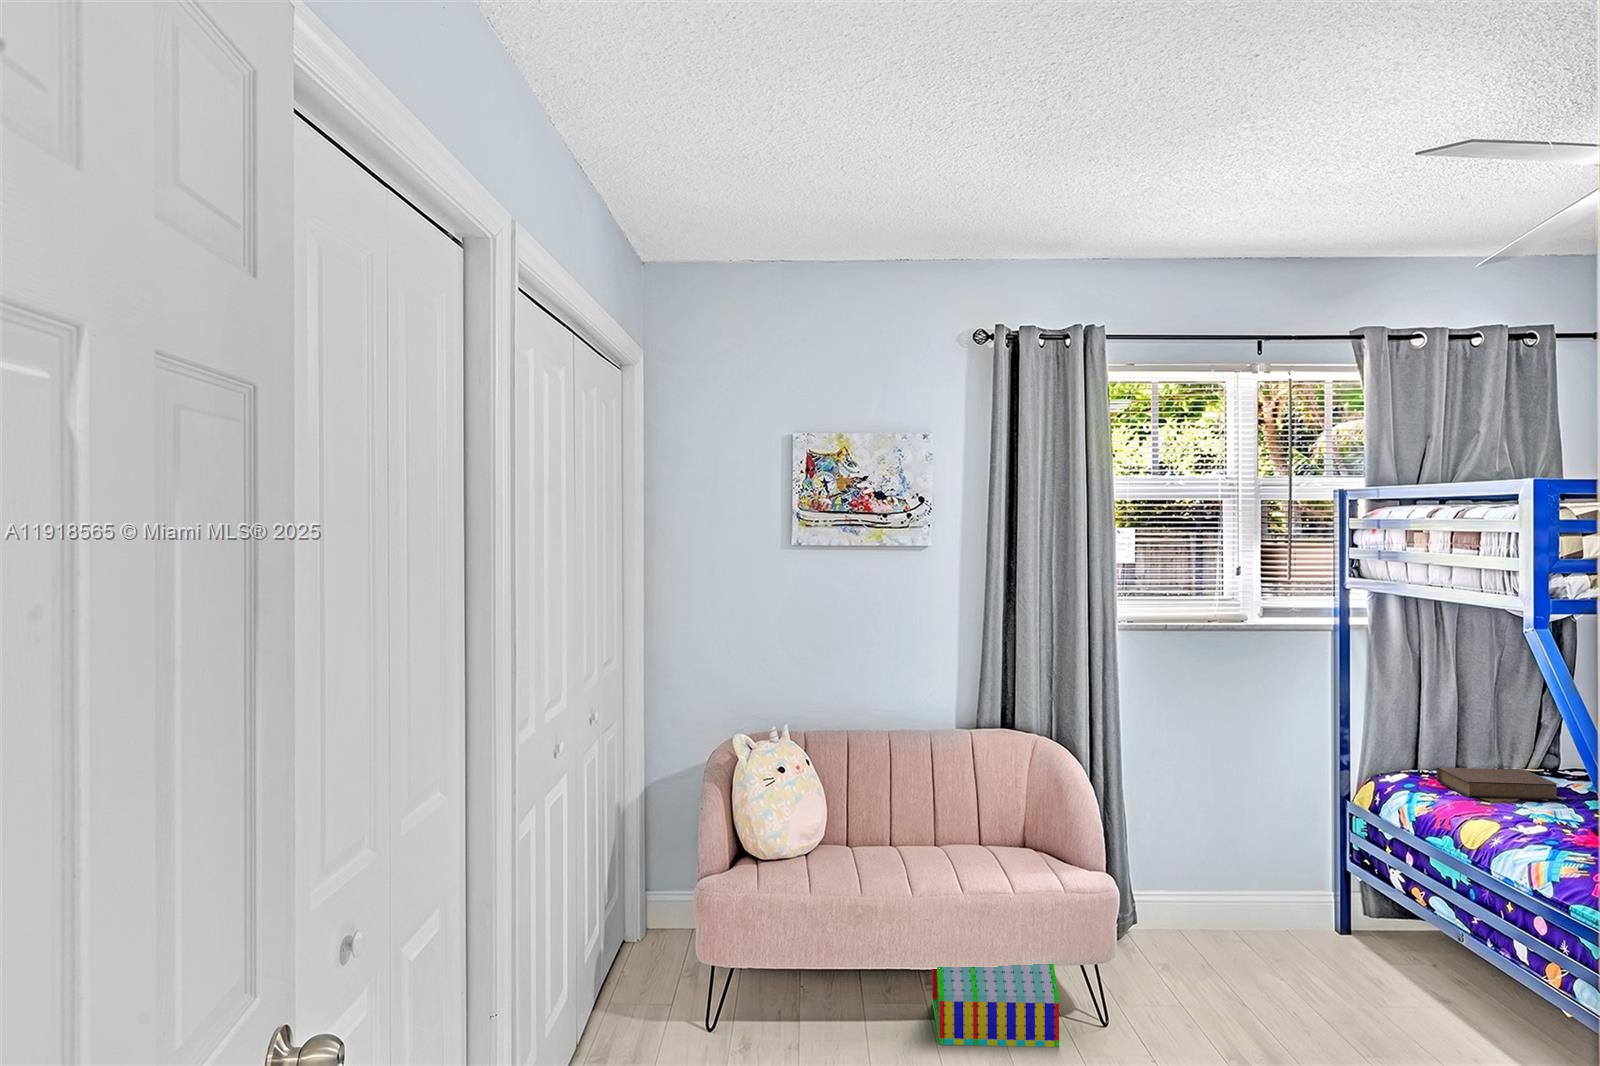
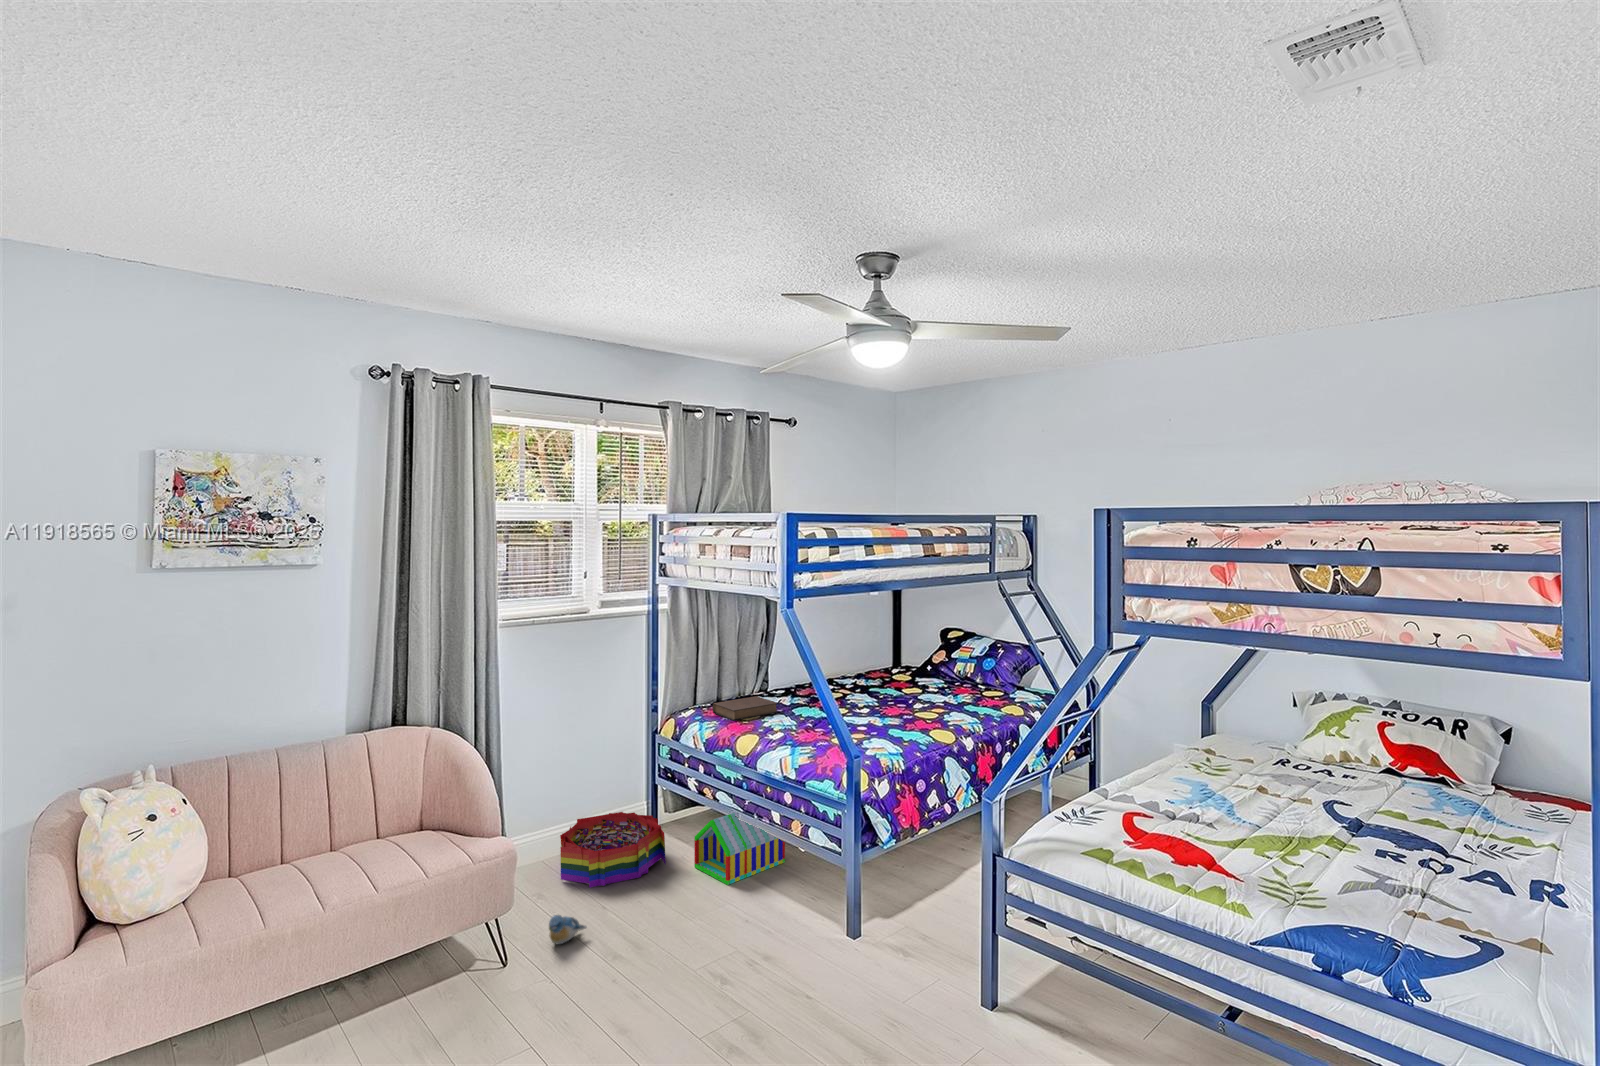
storage bin: none [1188,885,1341,984] -> present [560,812,666,887]
toy house: present [932,964,1059,1047] -> present [694,813,785,885]
plush toy: none [1144,985,1198,1024] -> present [549,915,586,944]

